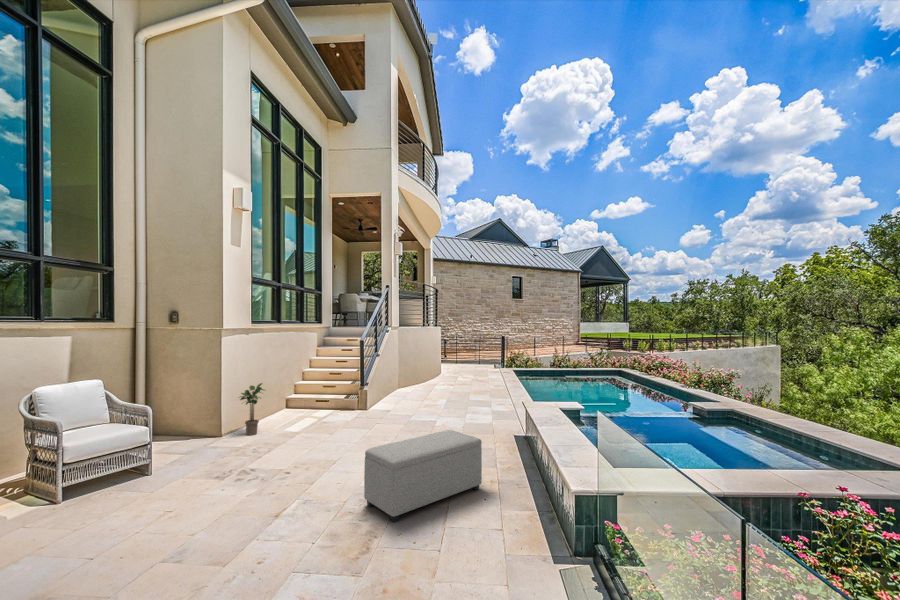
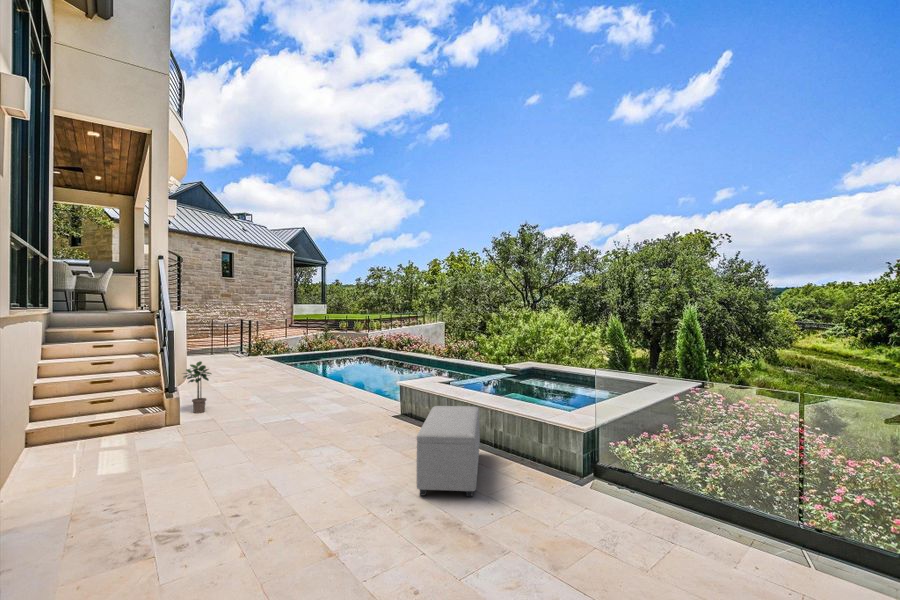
potted plant: present [240,383,264,435] -> present [184,361,211,413]

